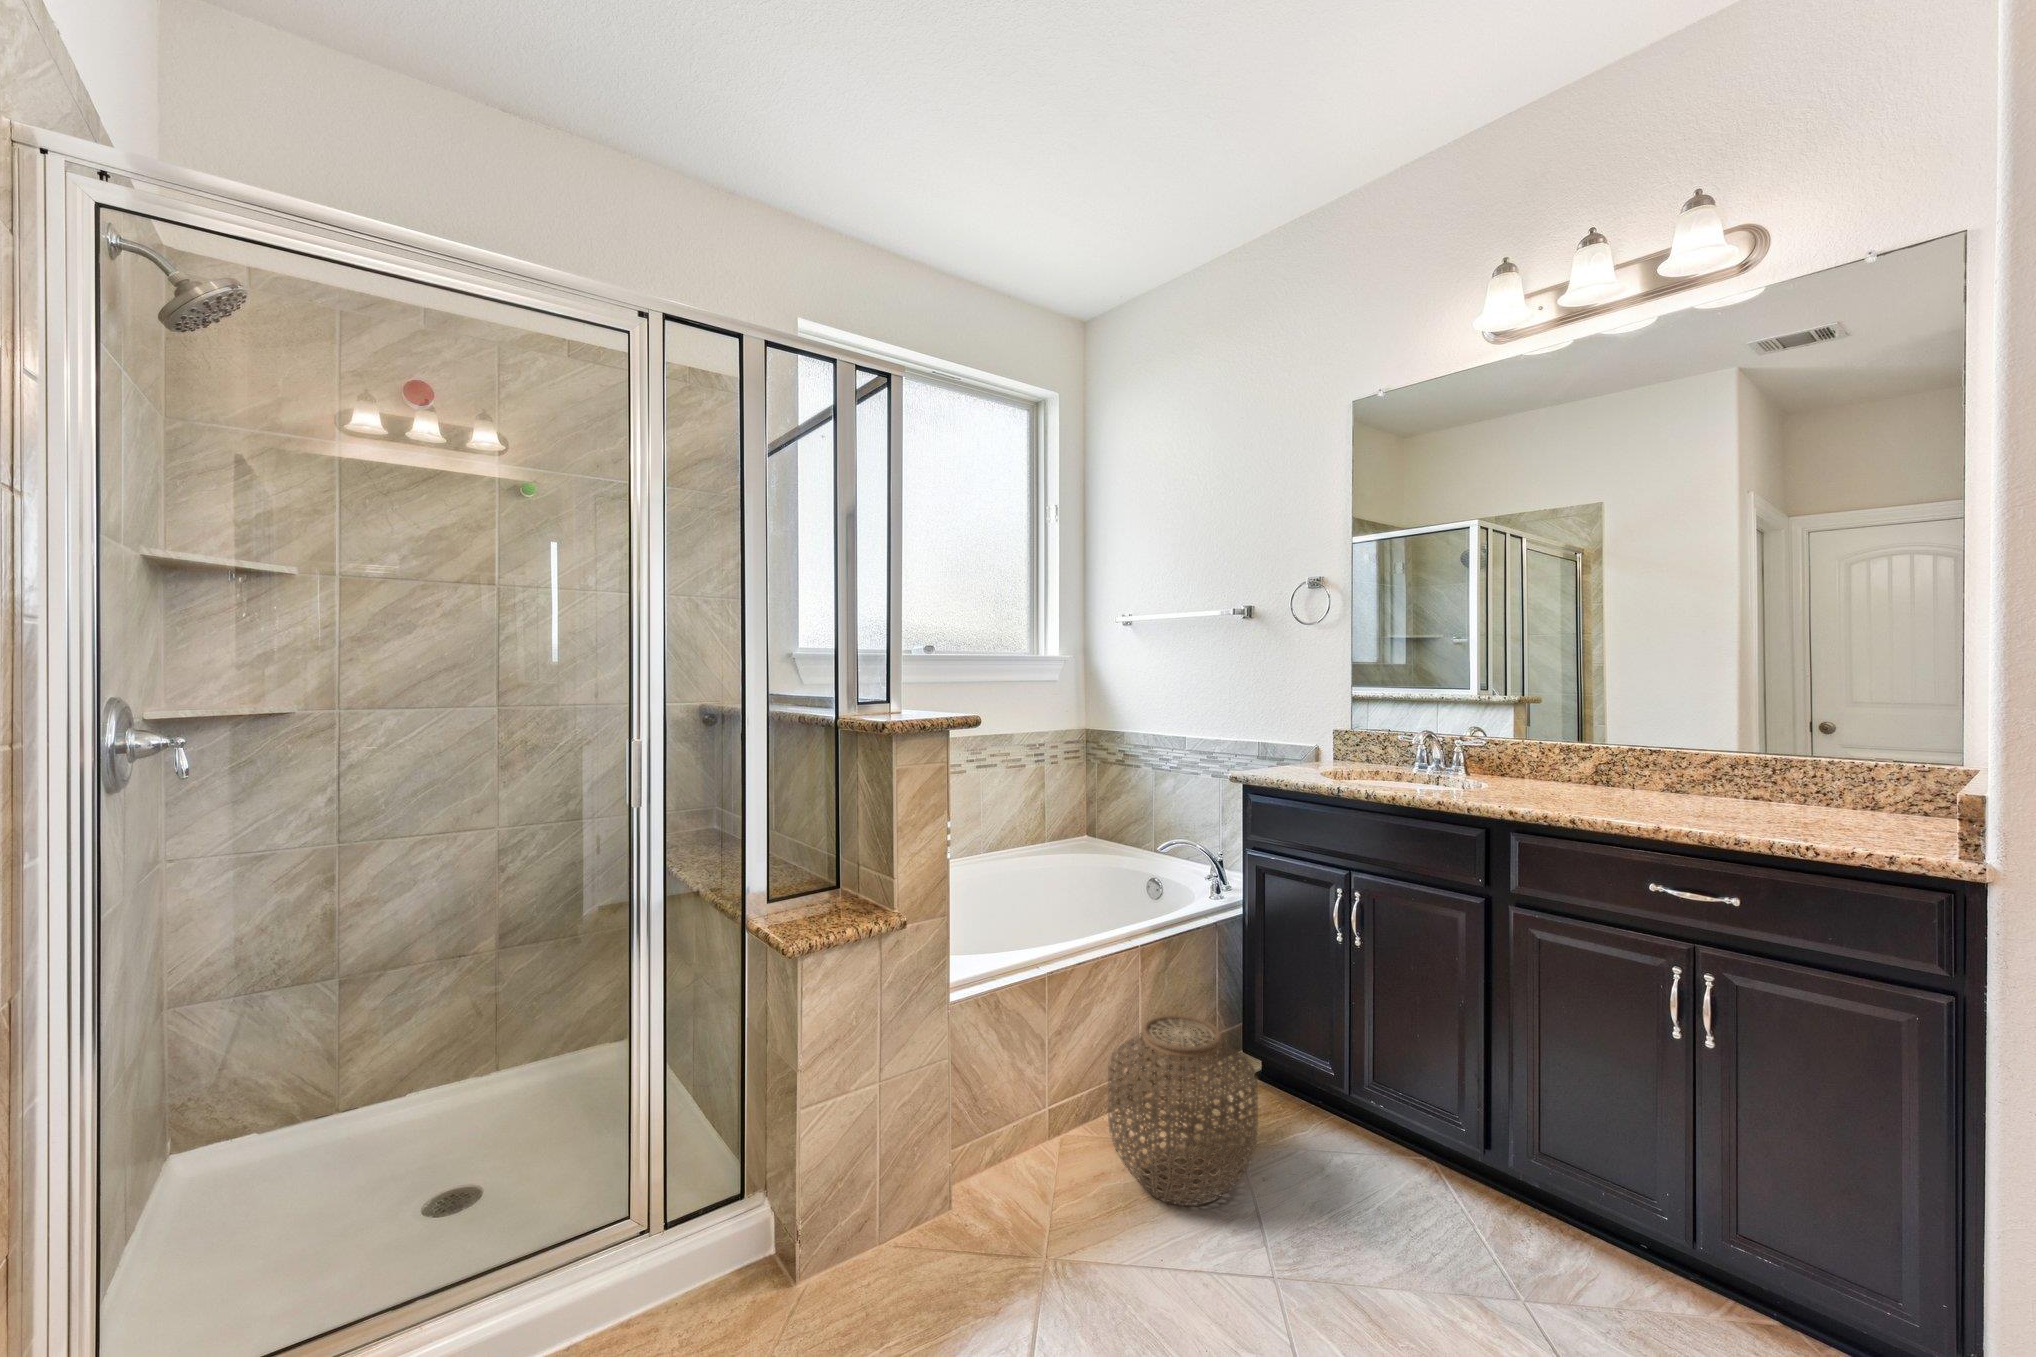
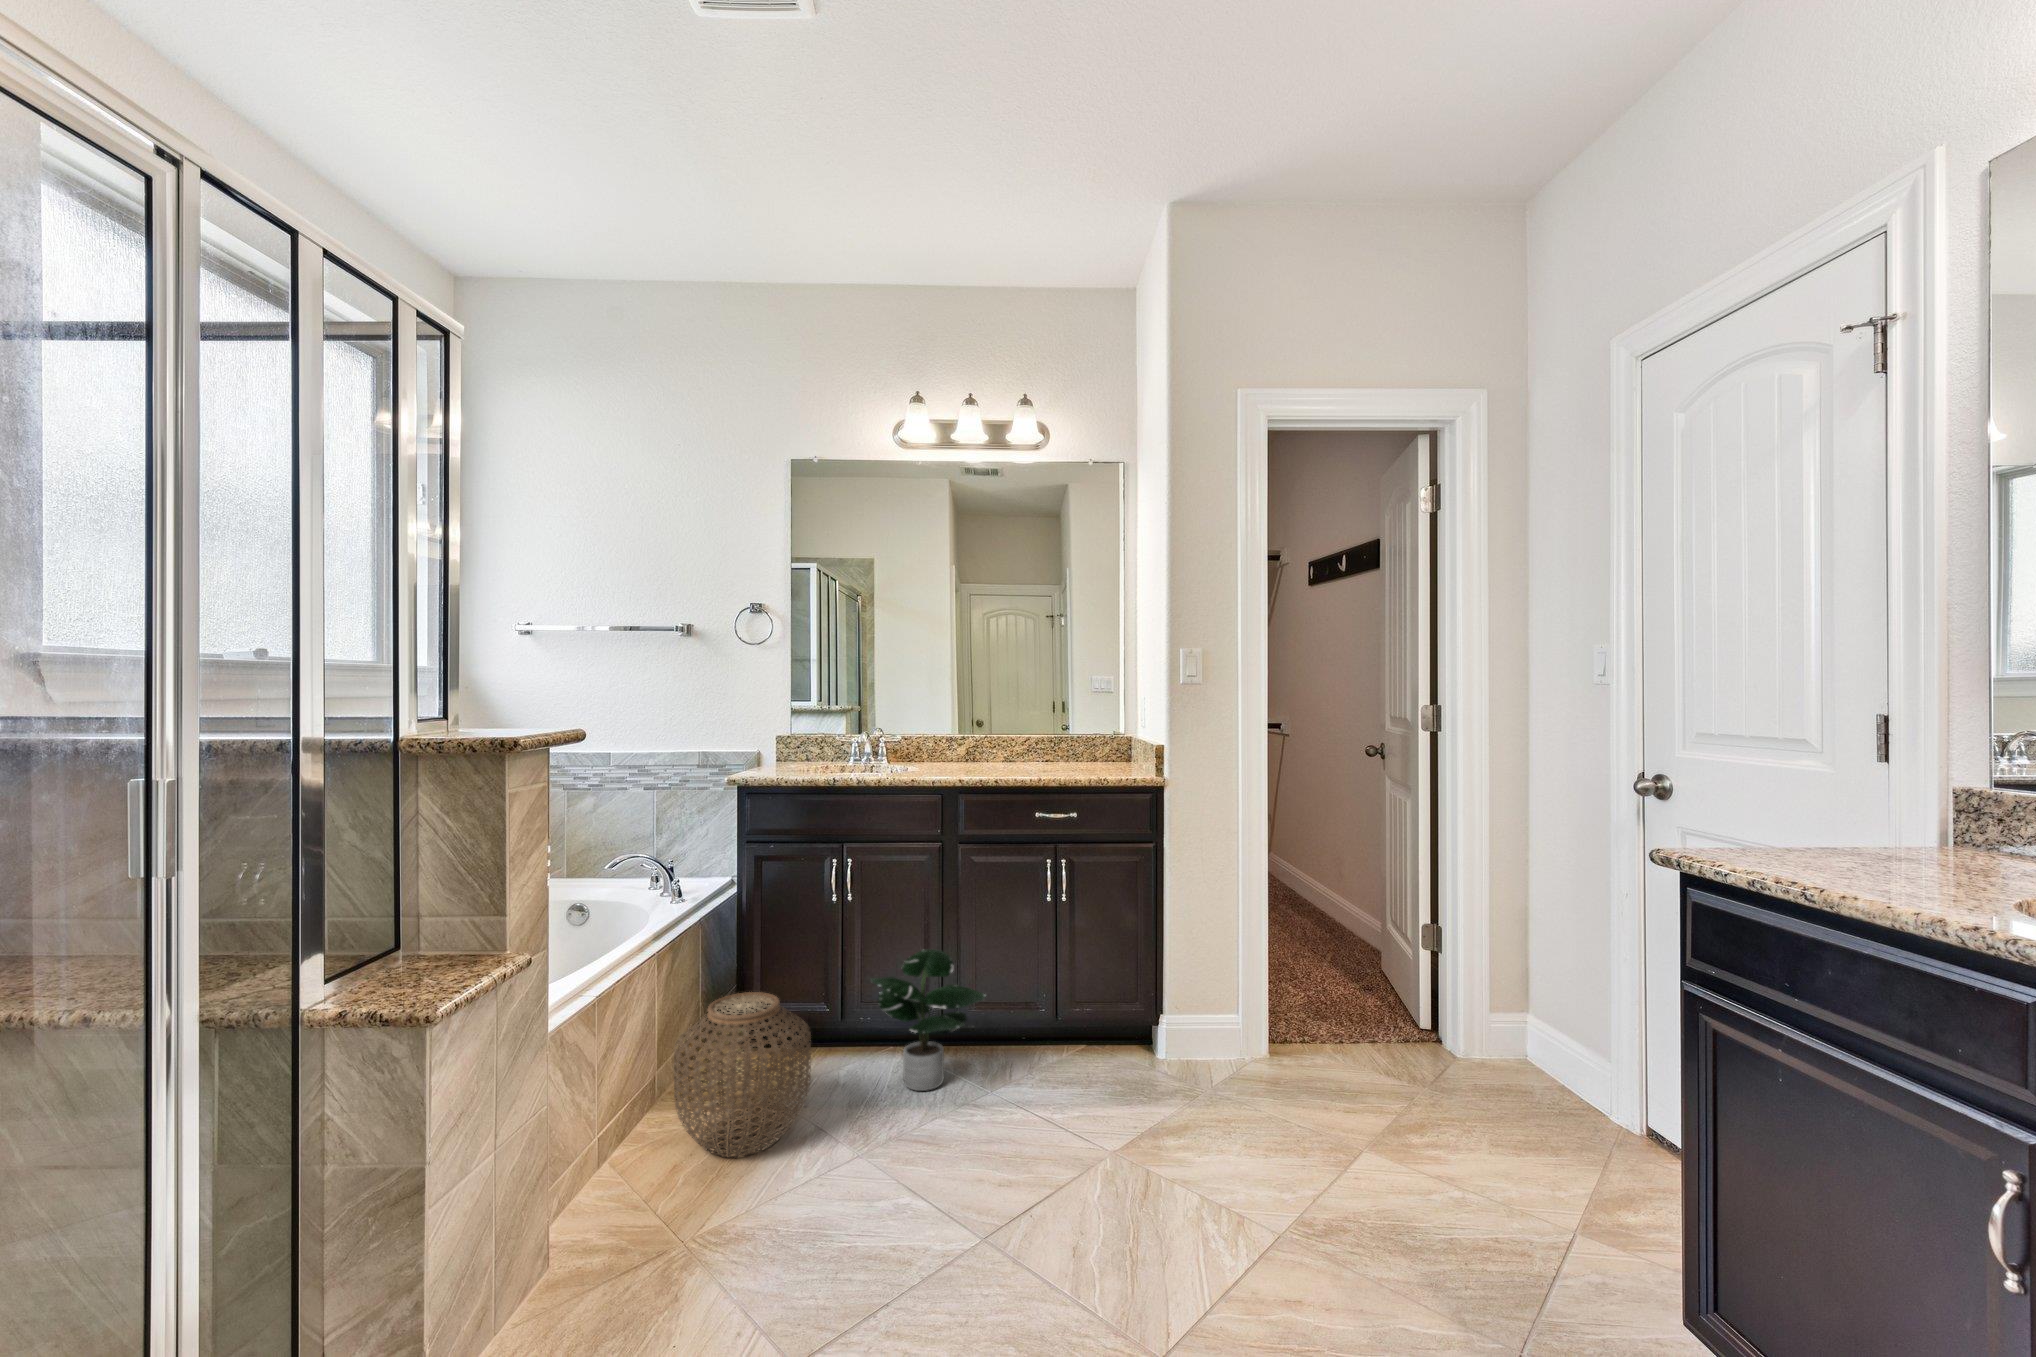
potted plant: none [1348,1039,1523,1241] -> present [871,949,986,1091]

